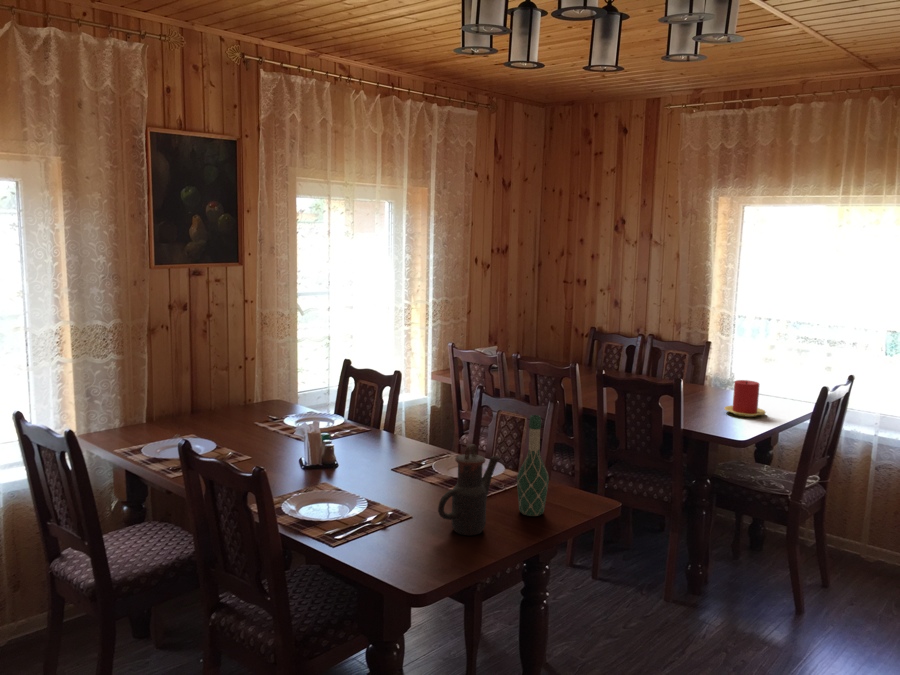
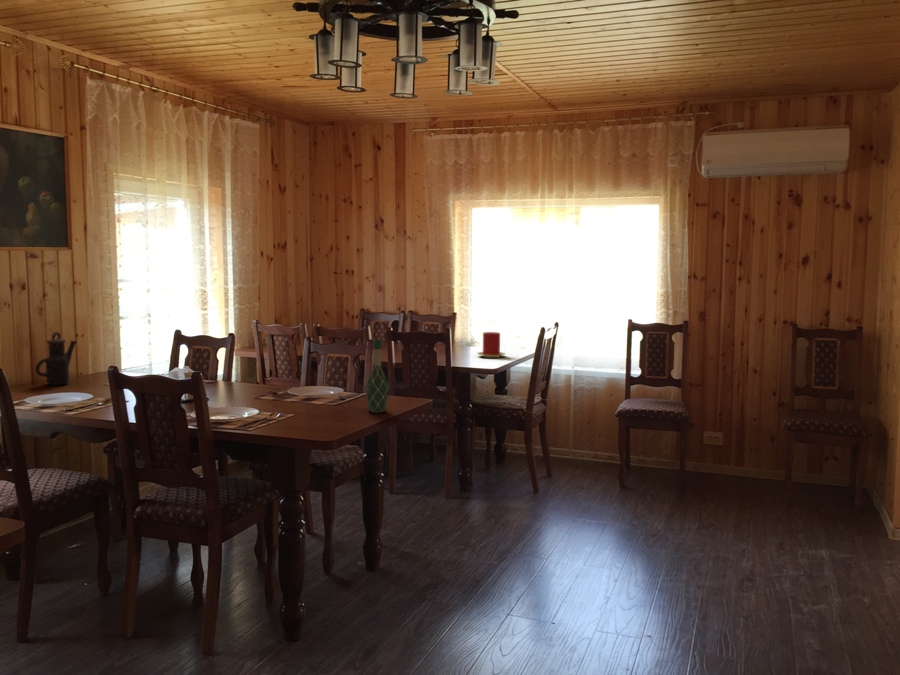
teapot: present [438,444,500,535] -> present [35,332,77,385]

